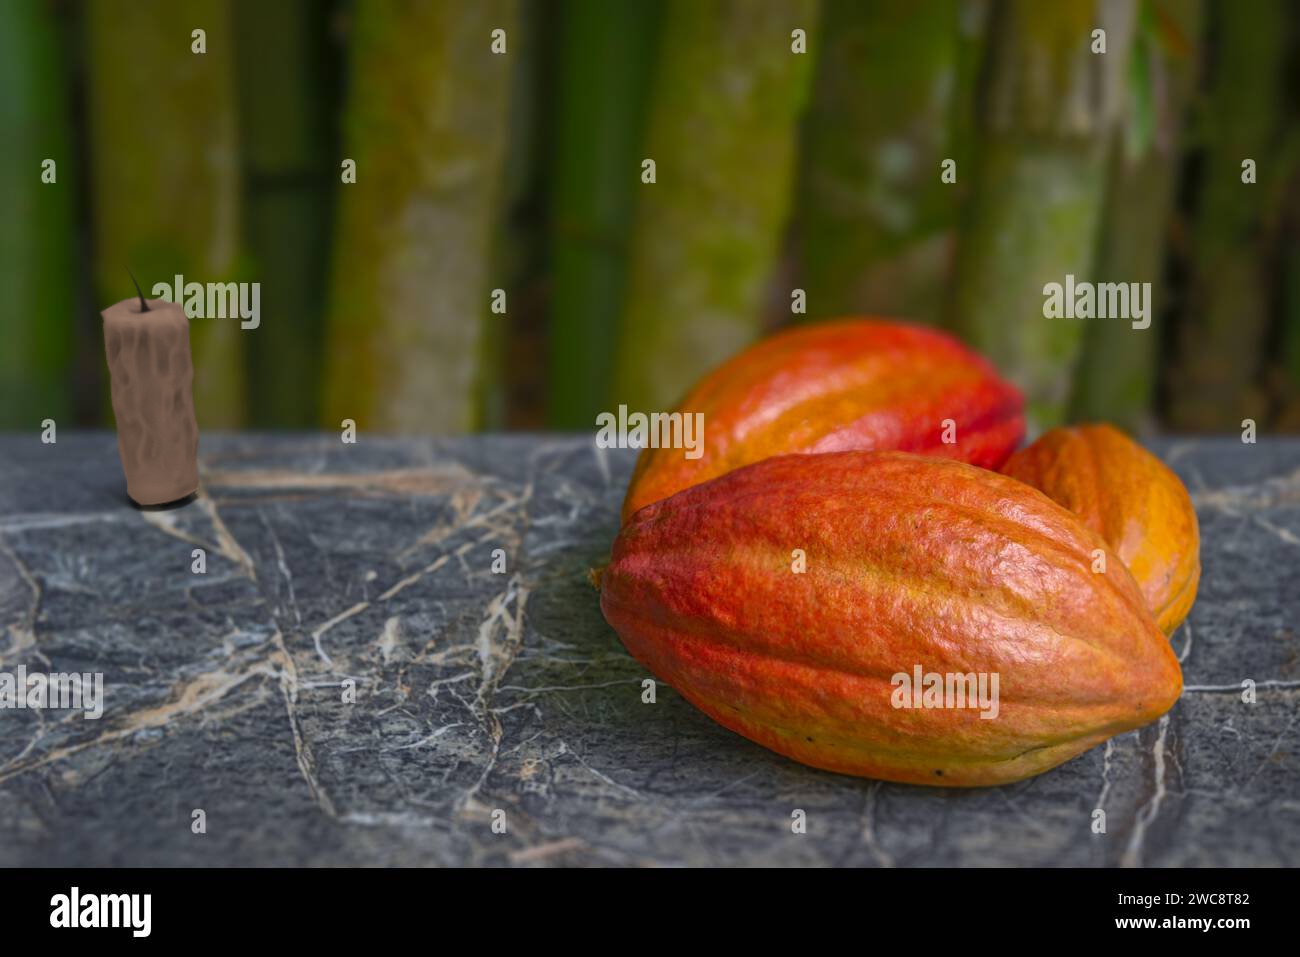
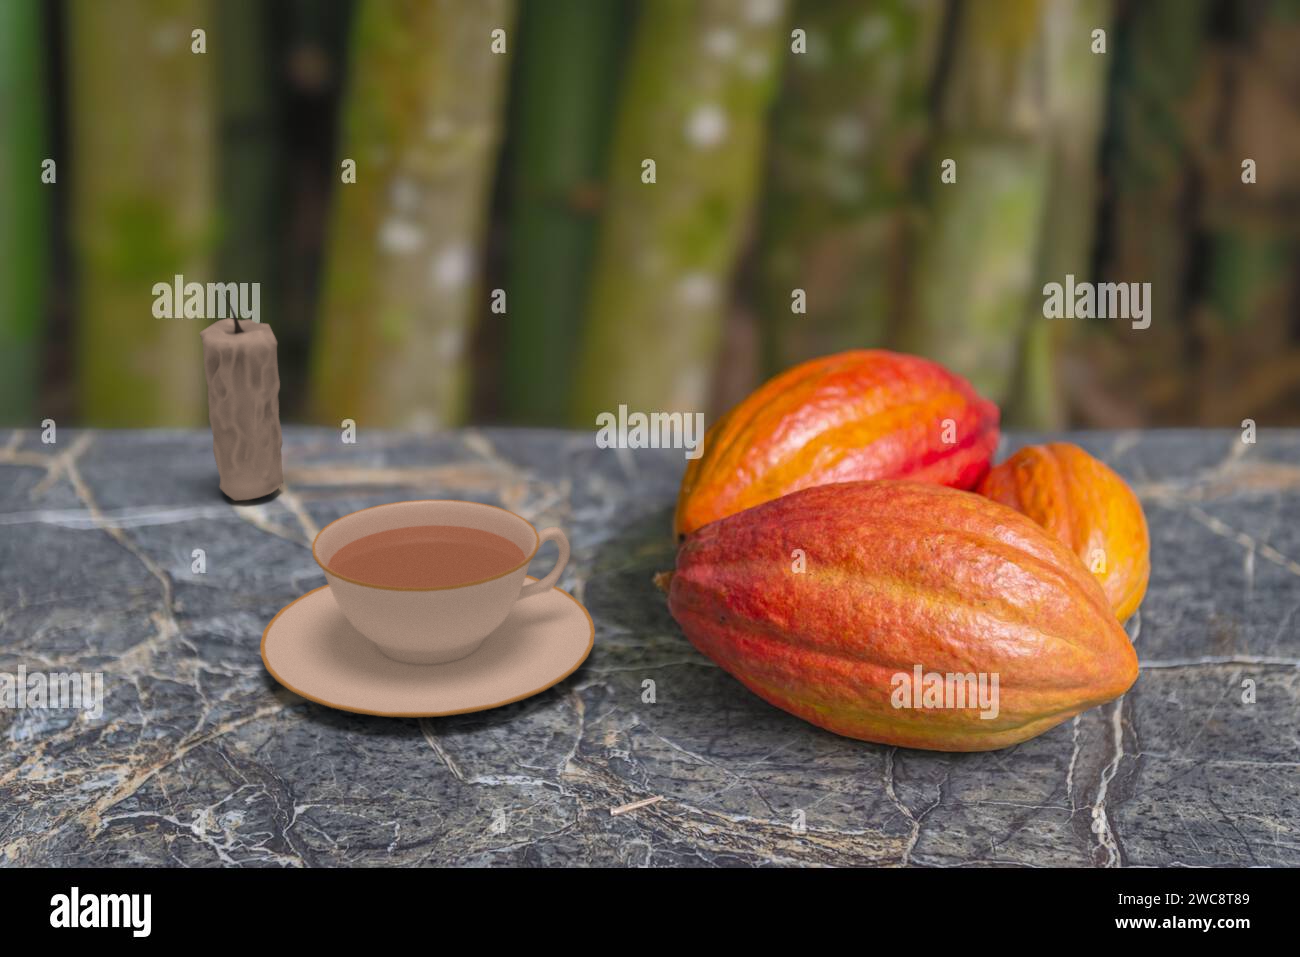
teacup: none [117,489,524,741] -> present [260,499,595,717]

